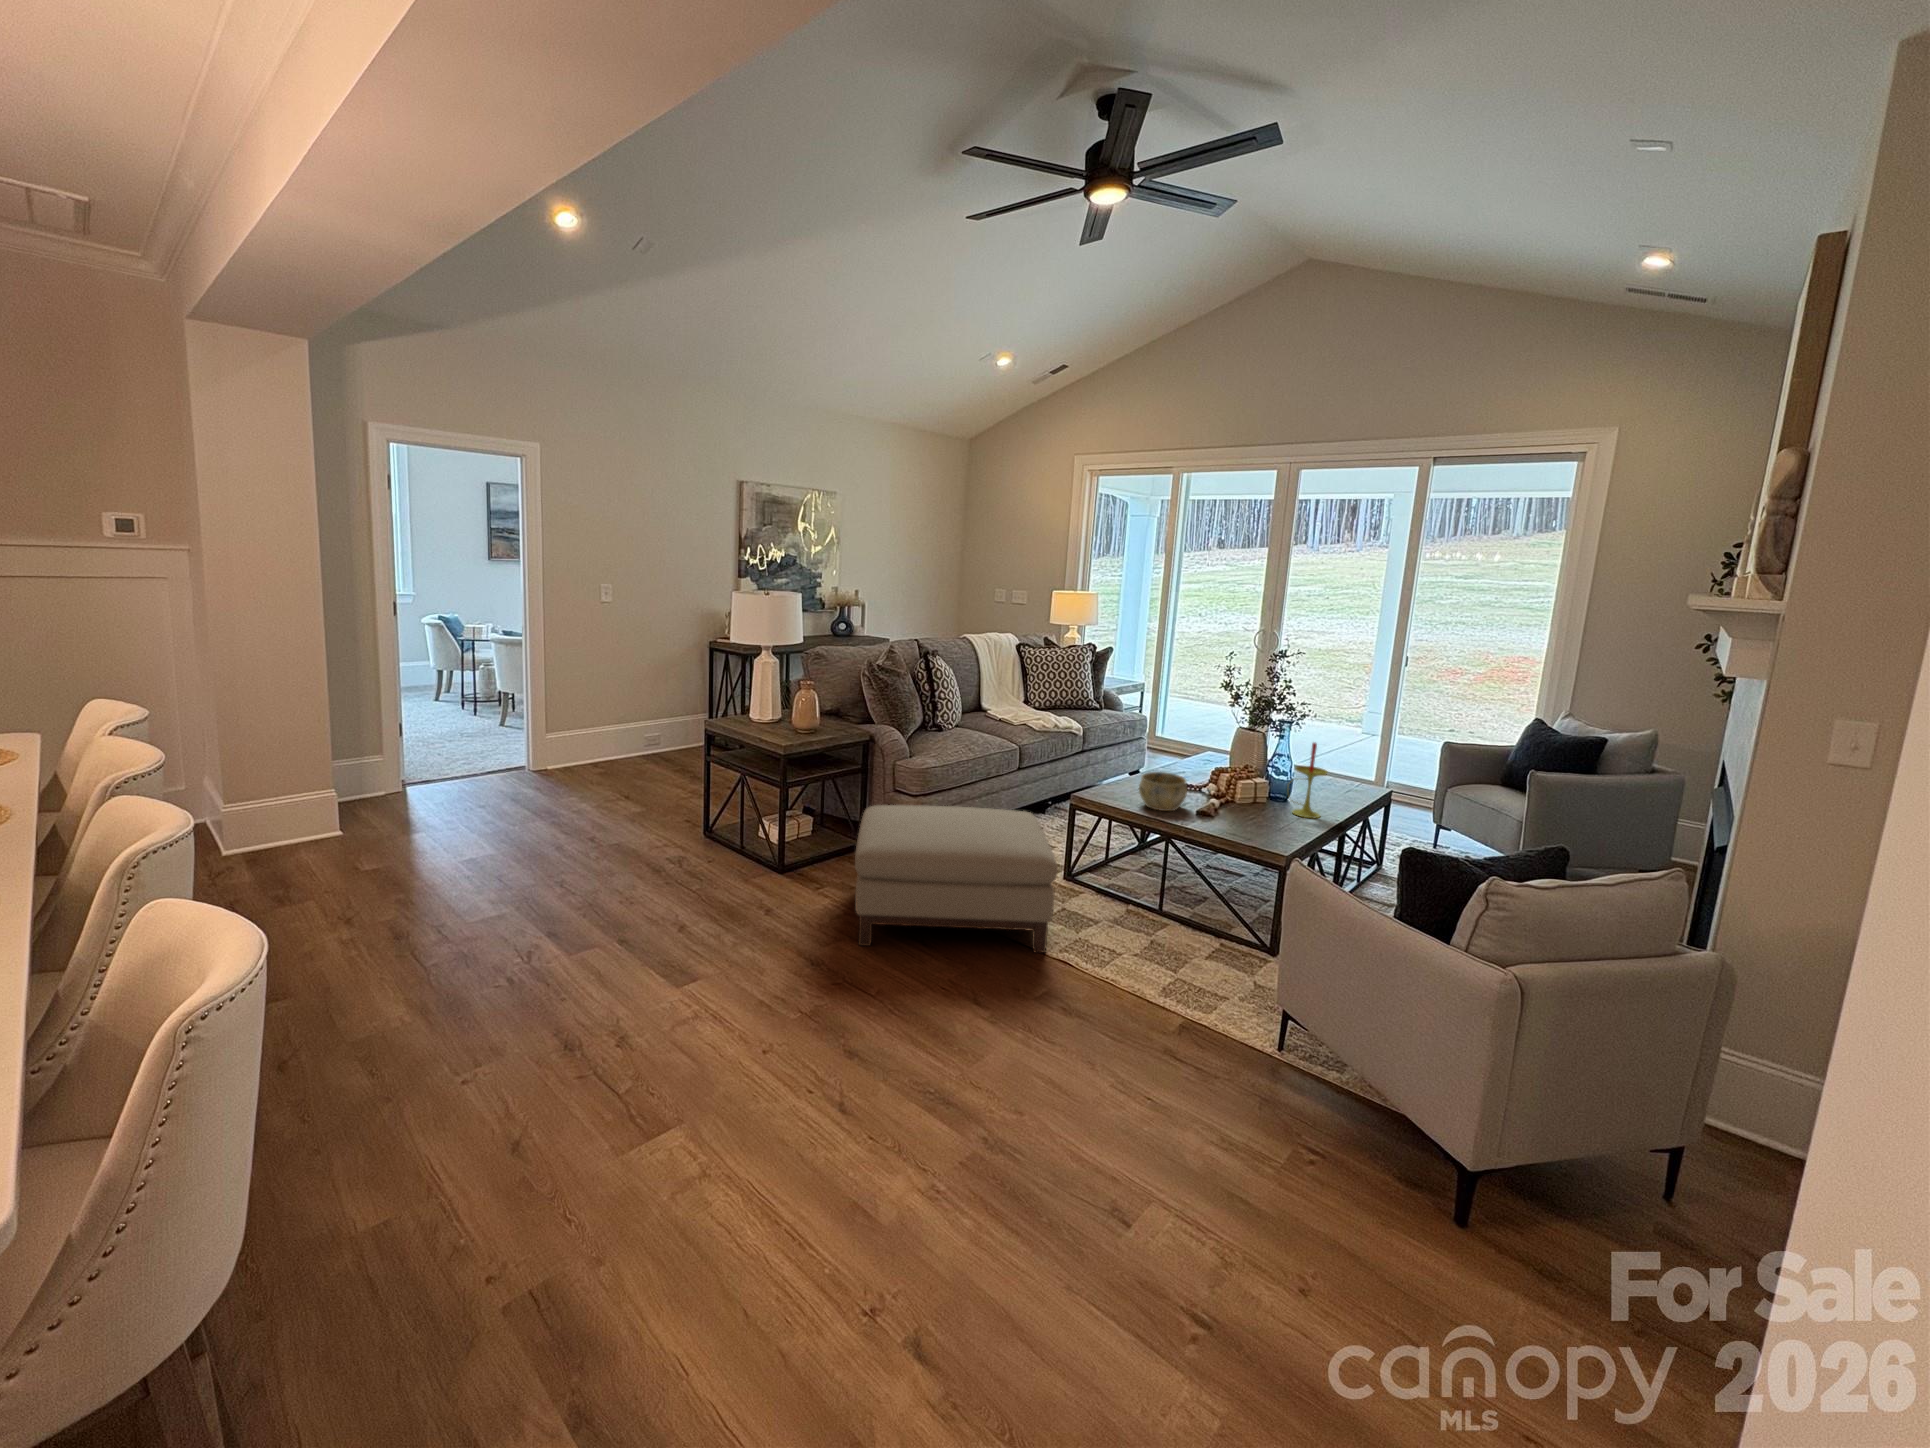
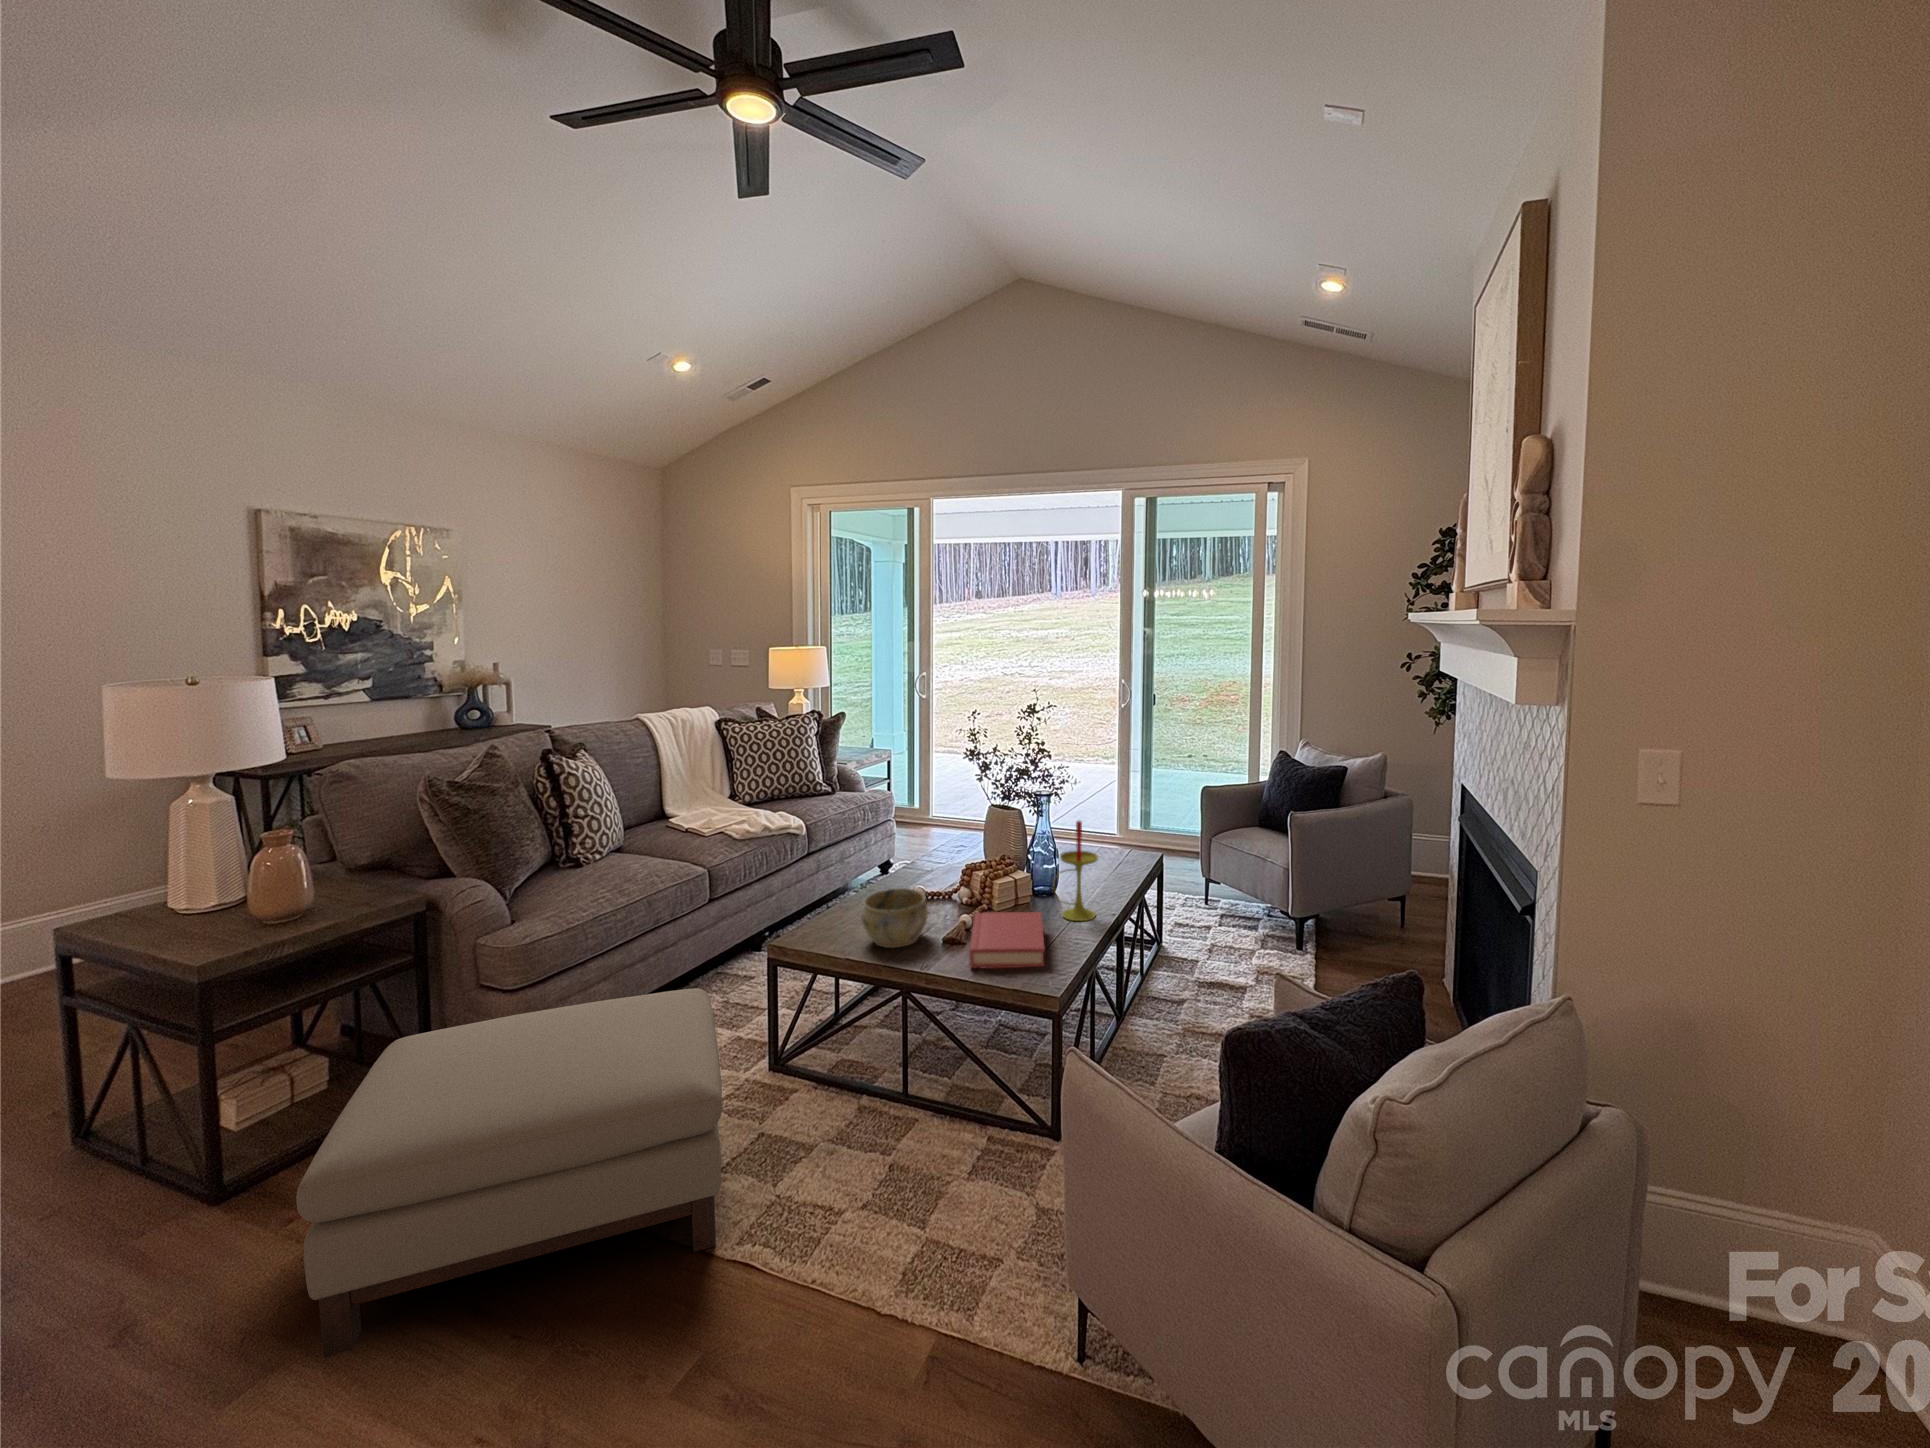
hardback book: none [1218,798,1277,839] -> present [969,912,1045,969]

